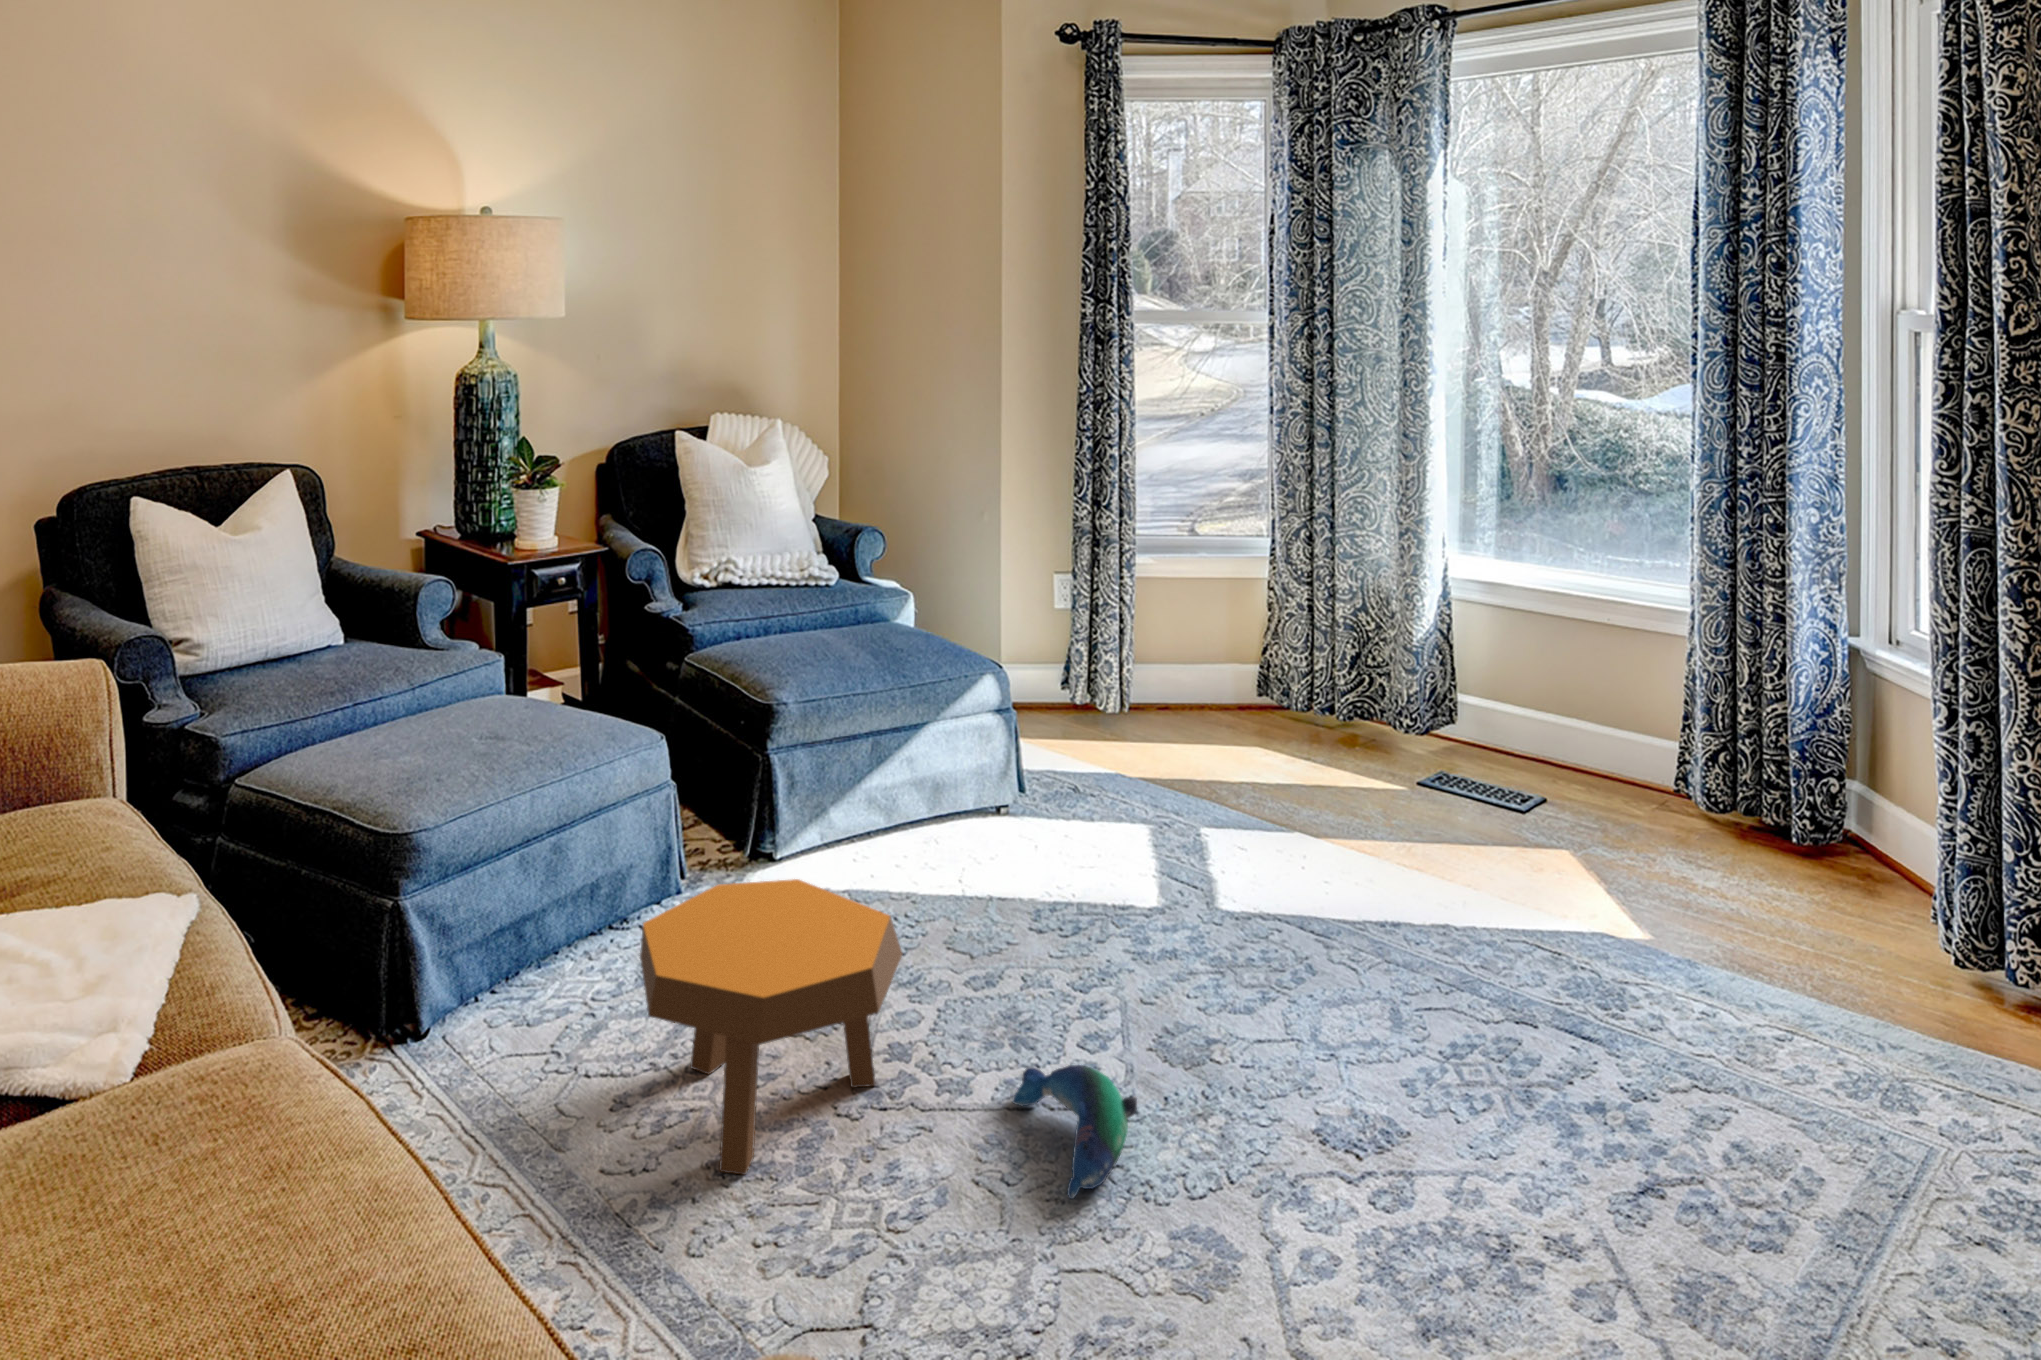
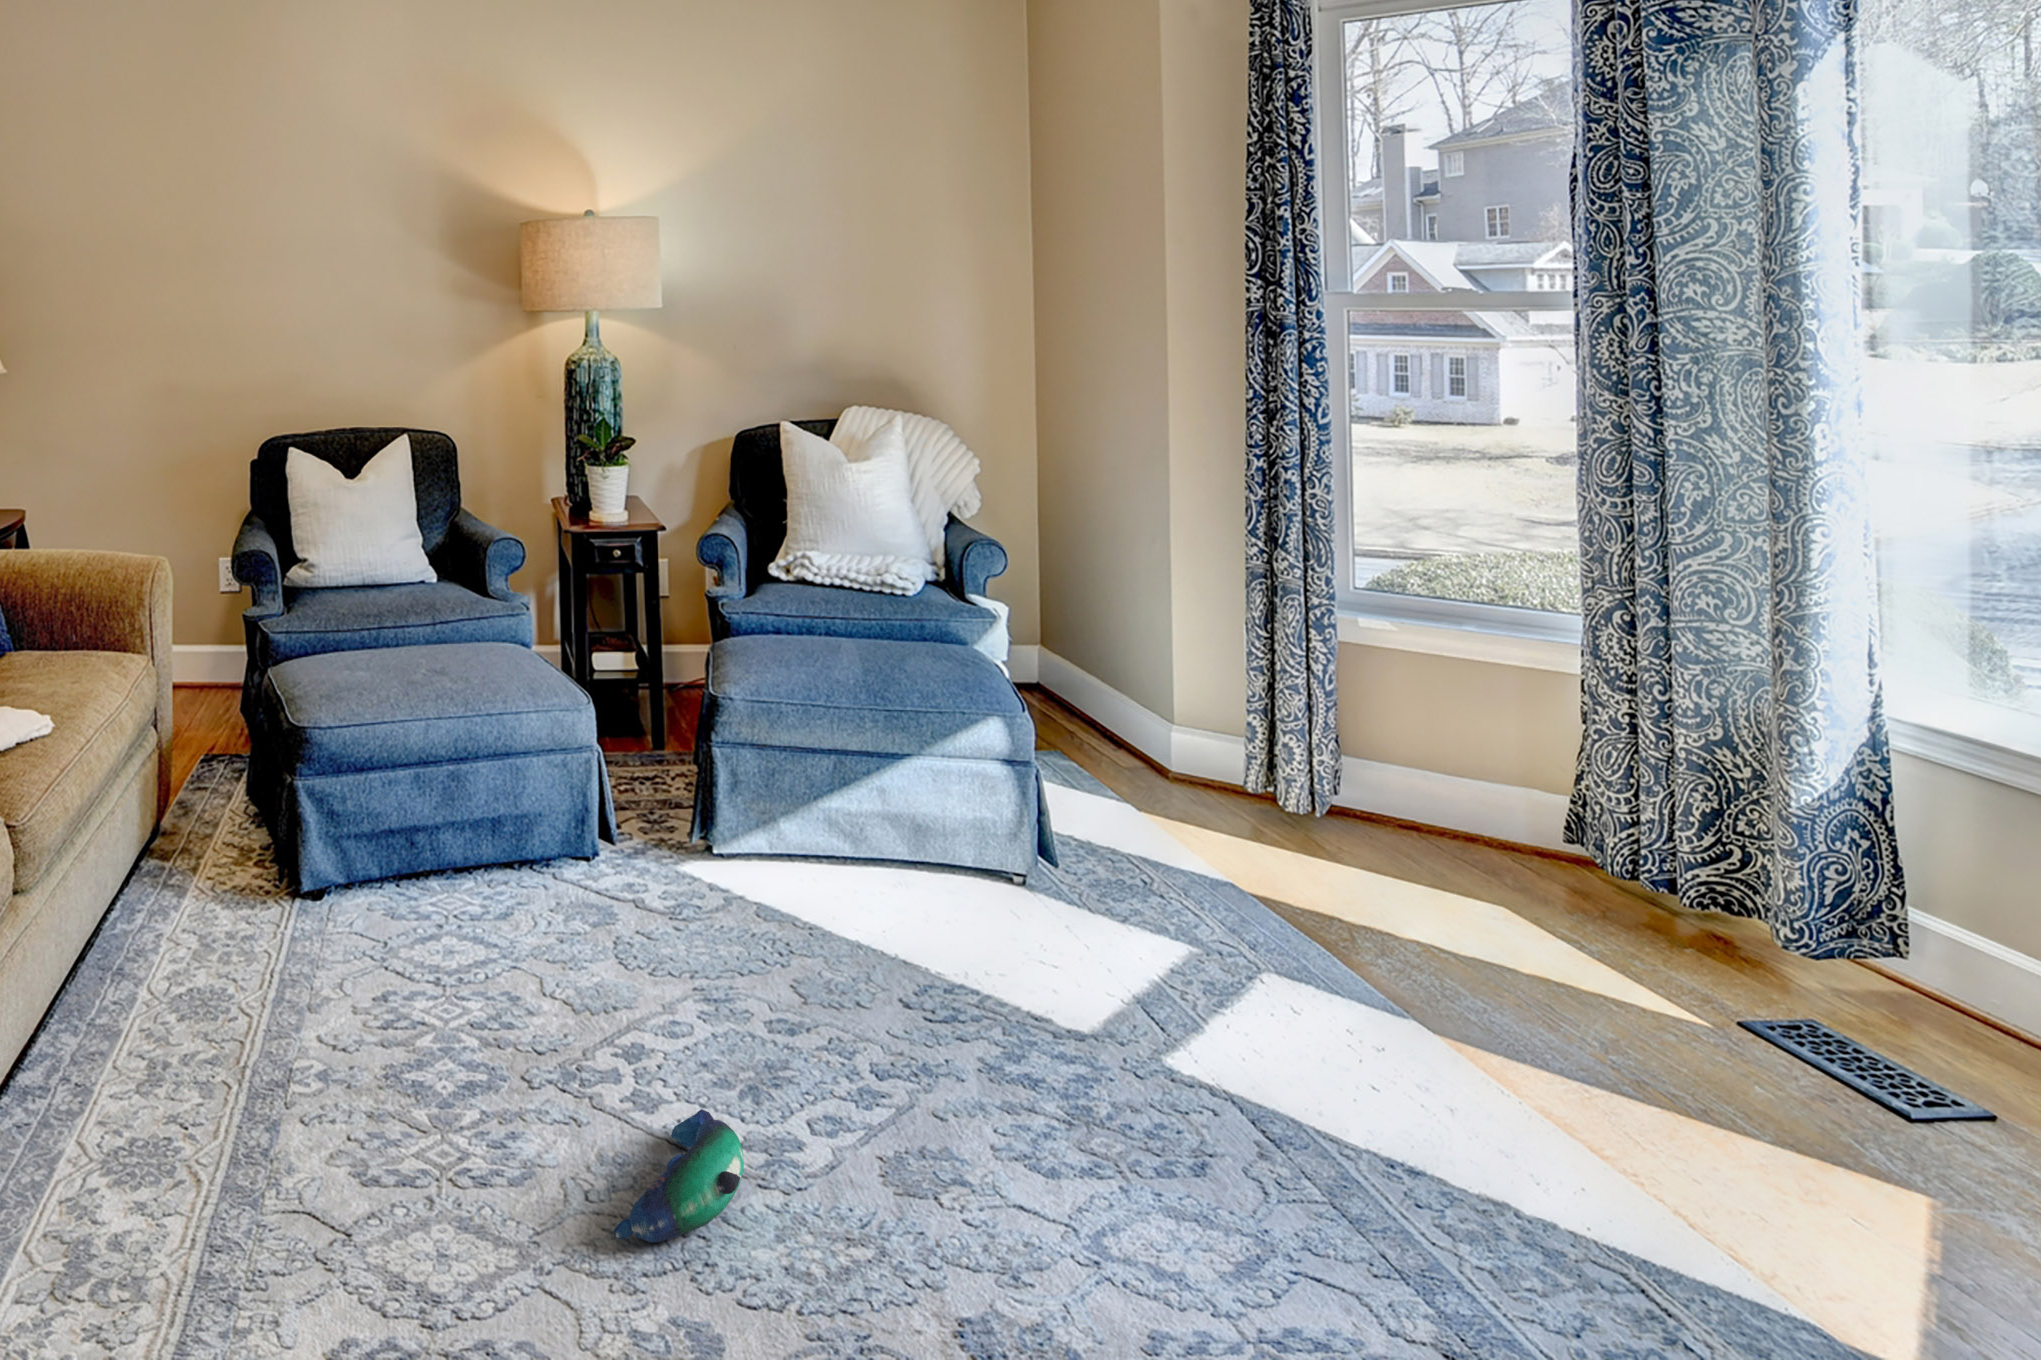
footstool: present [640,879,902,1174] -> none [364,837,612,1085]

